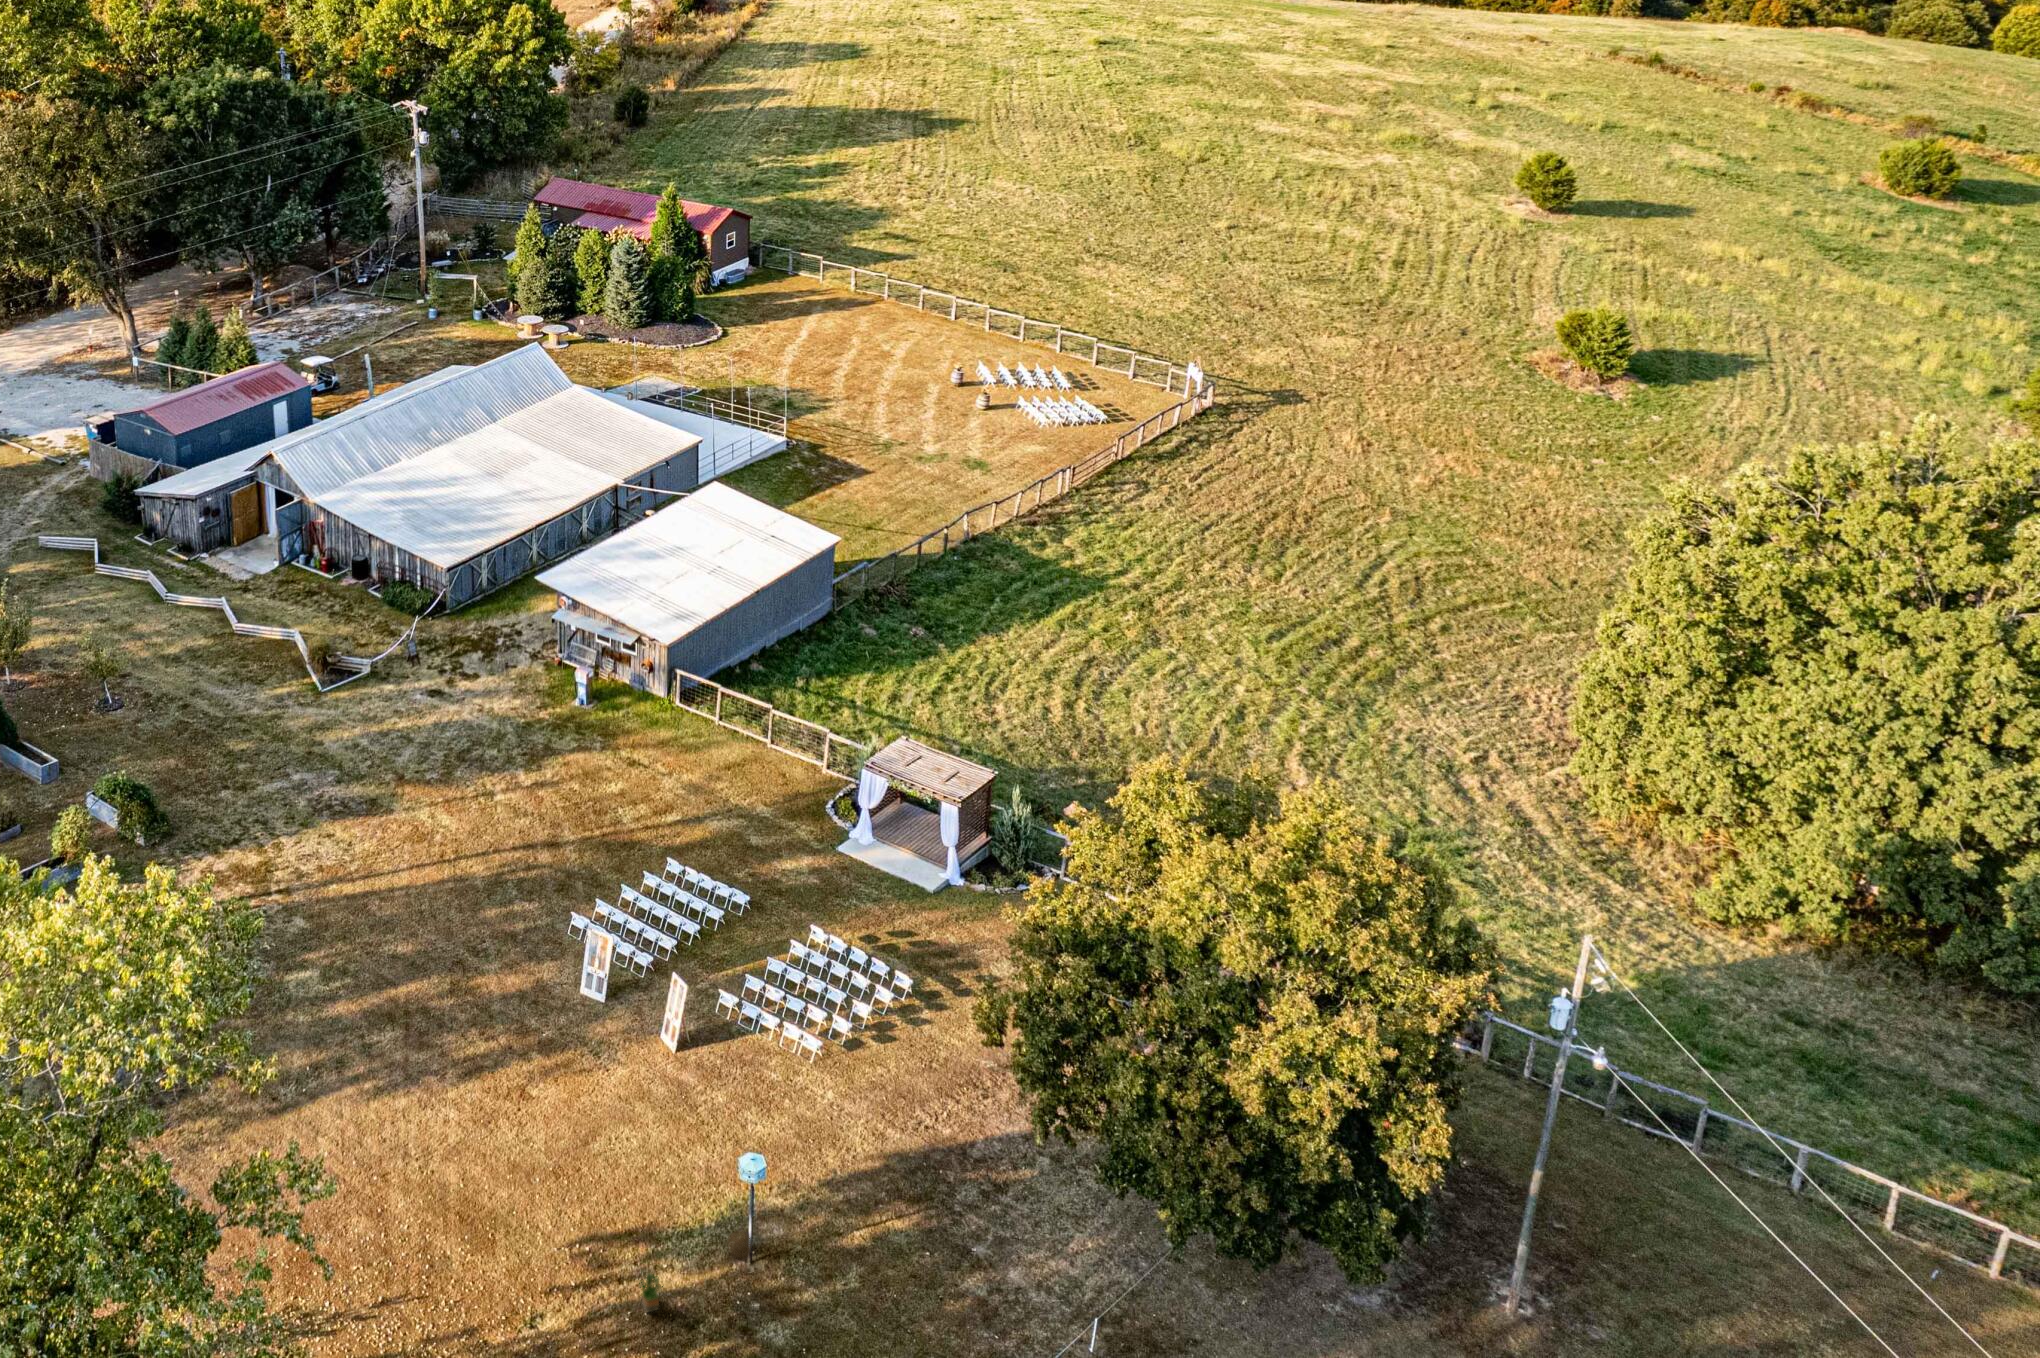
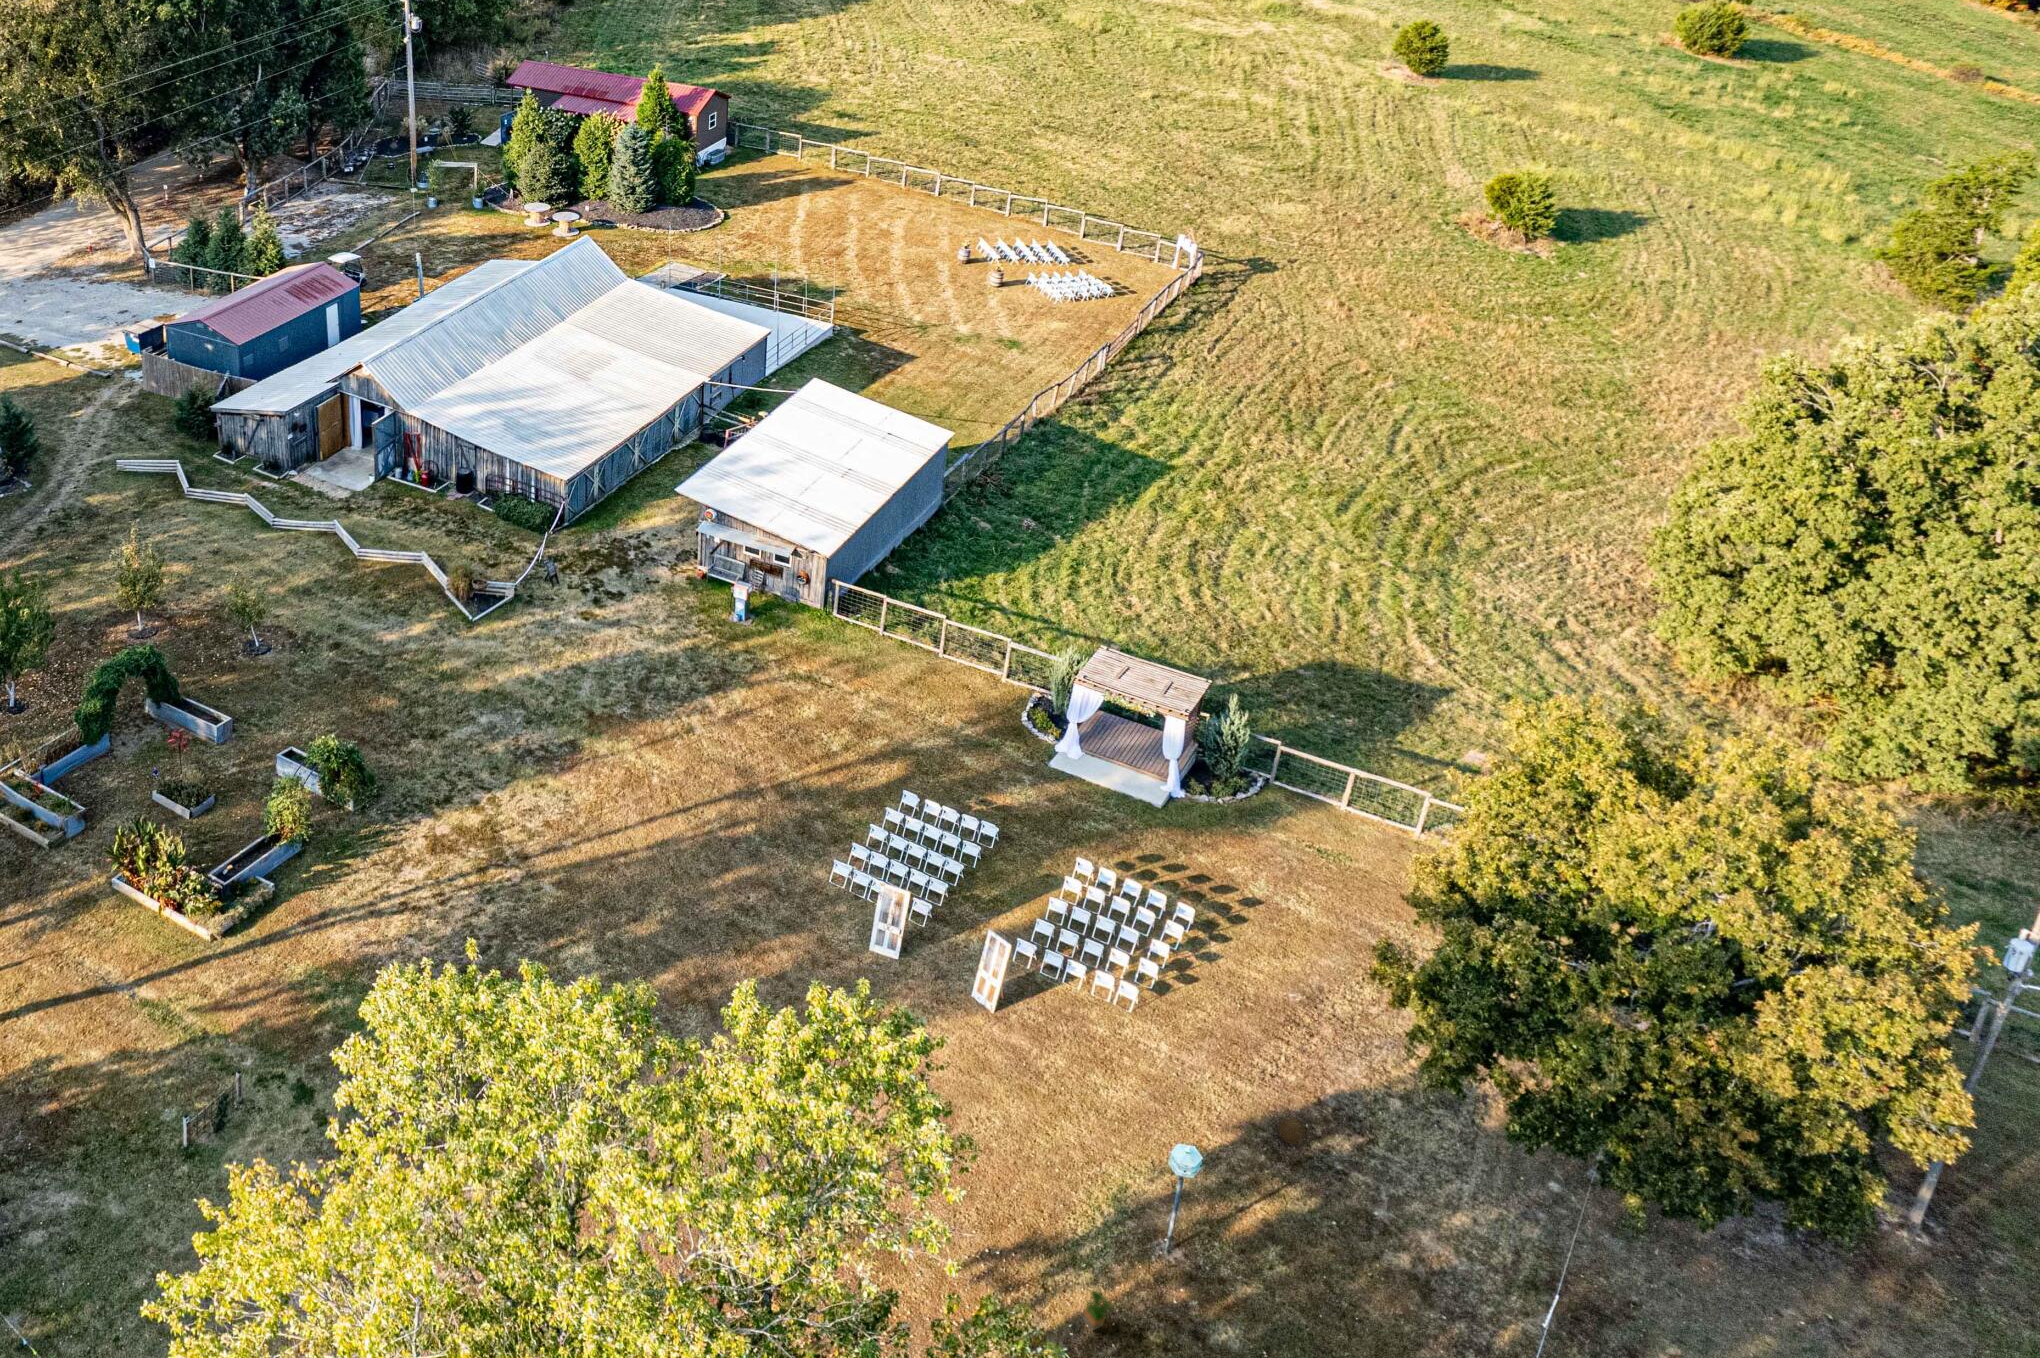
woven basket: present [728,1231,751,1260] -> present [1278,1117,1304,1144]

